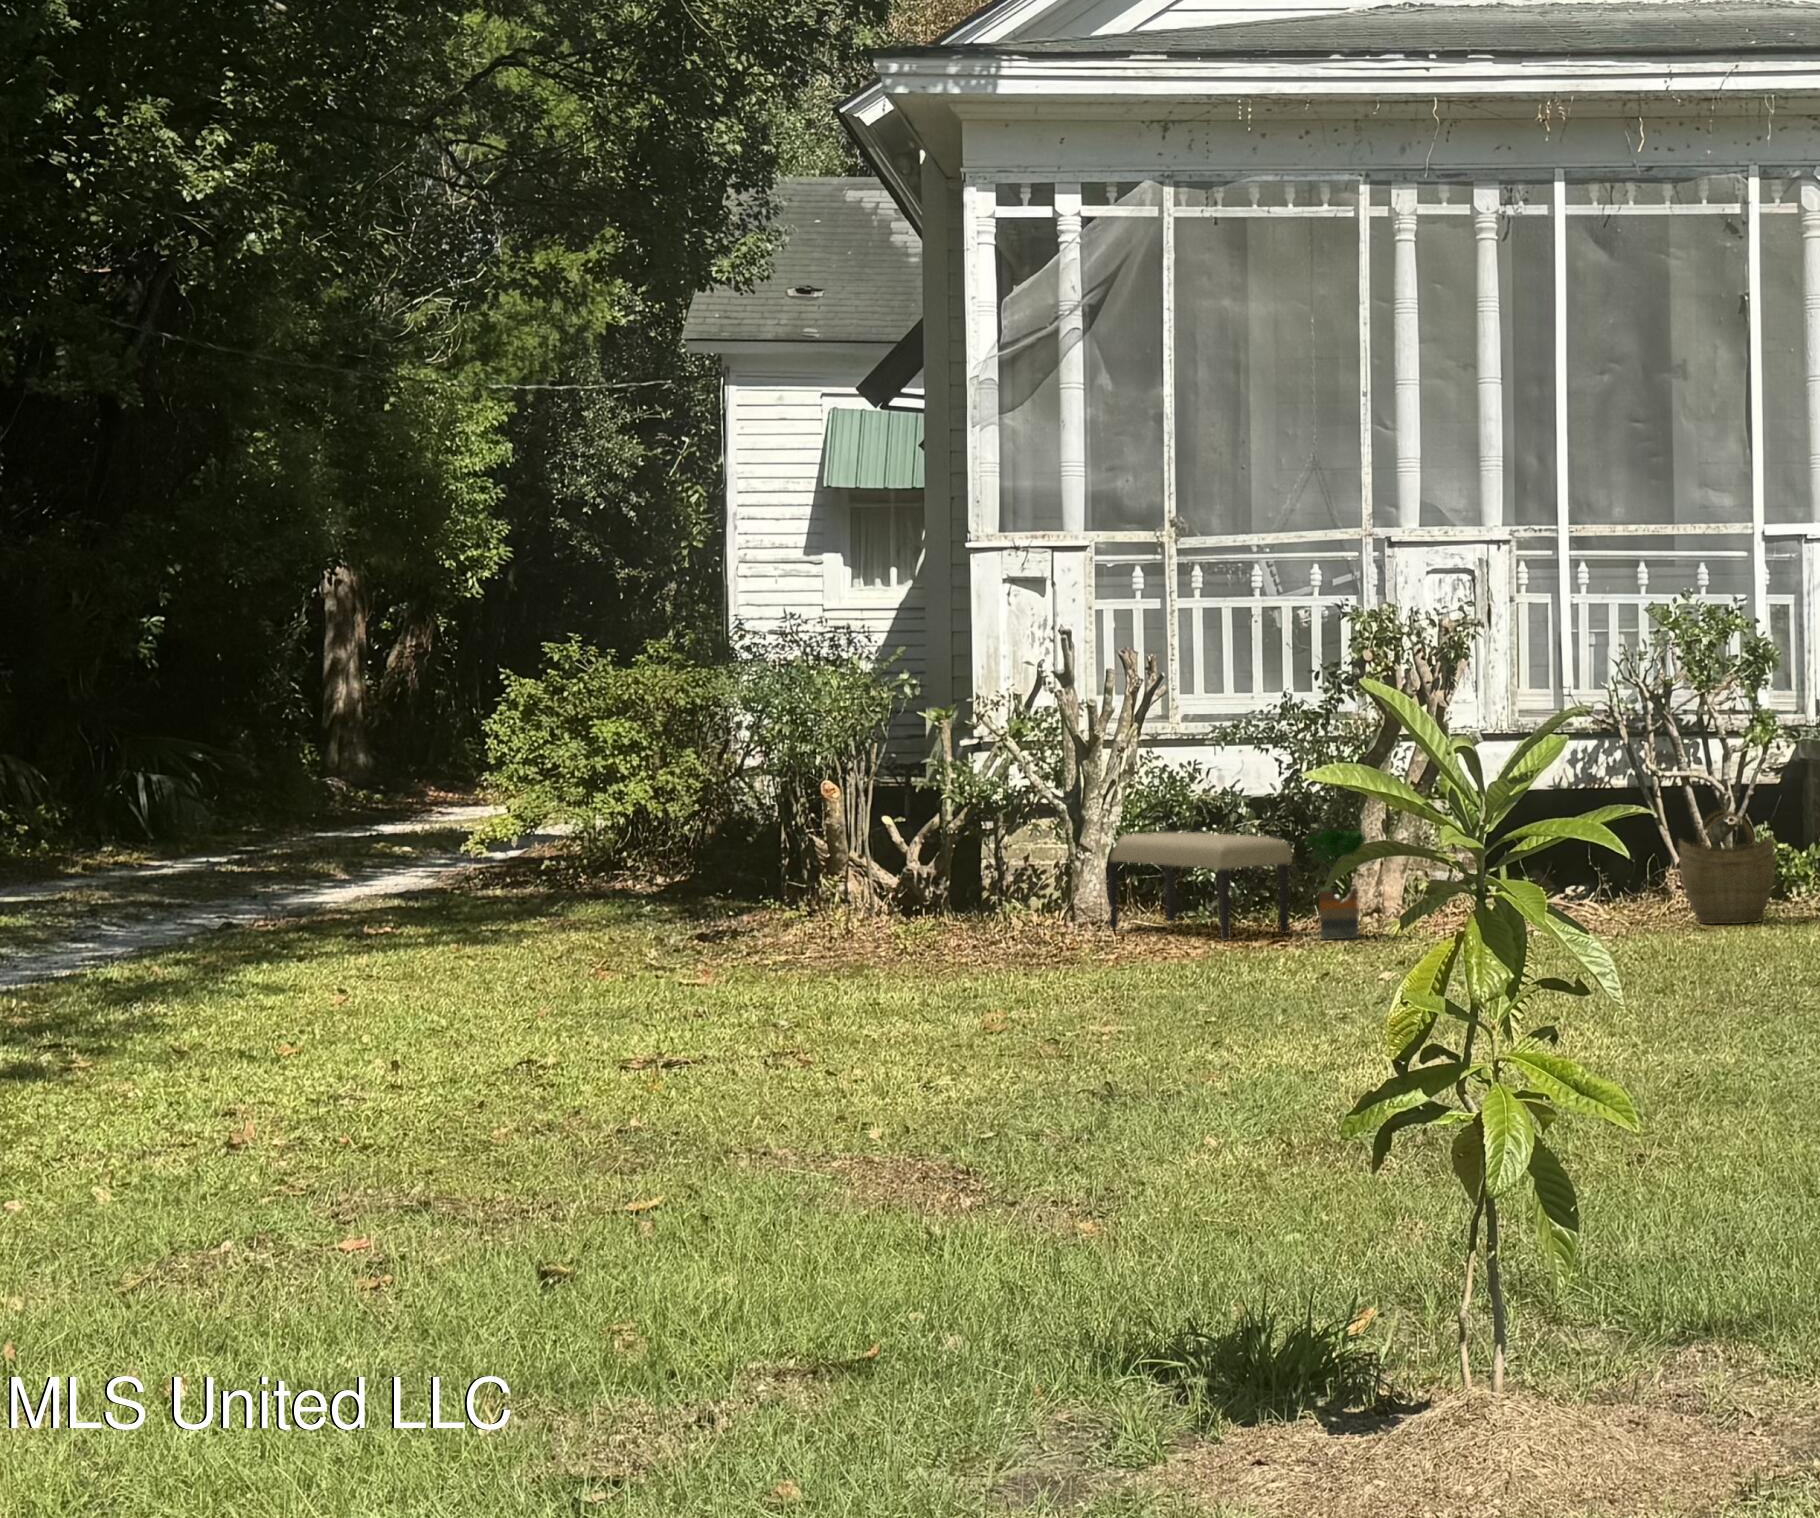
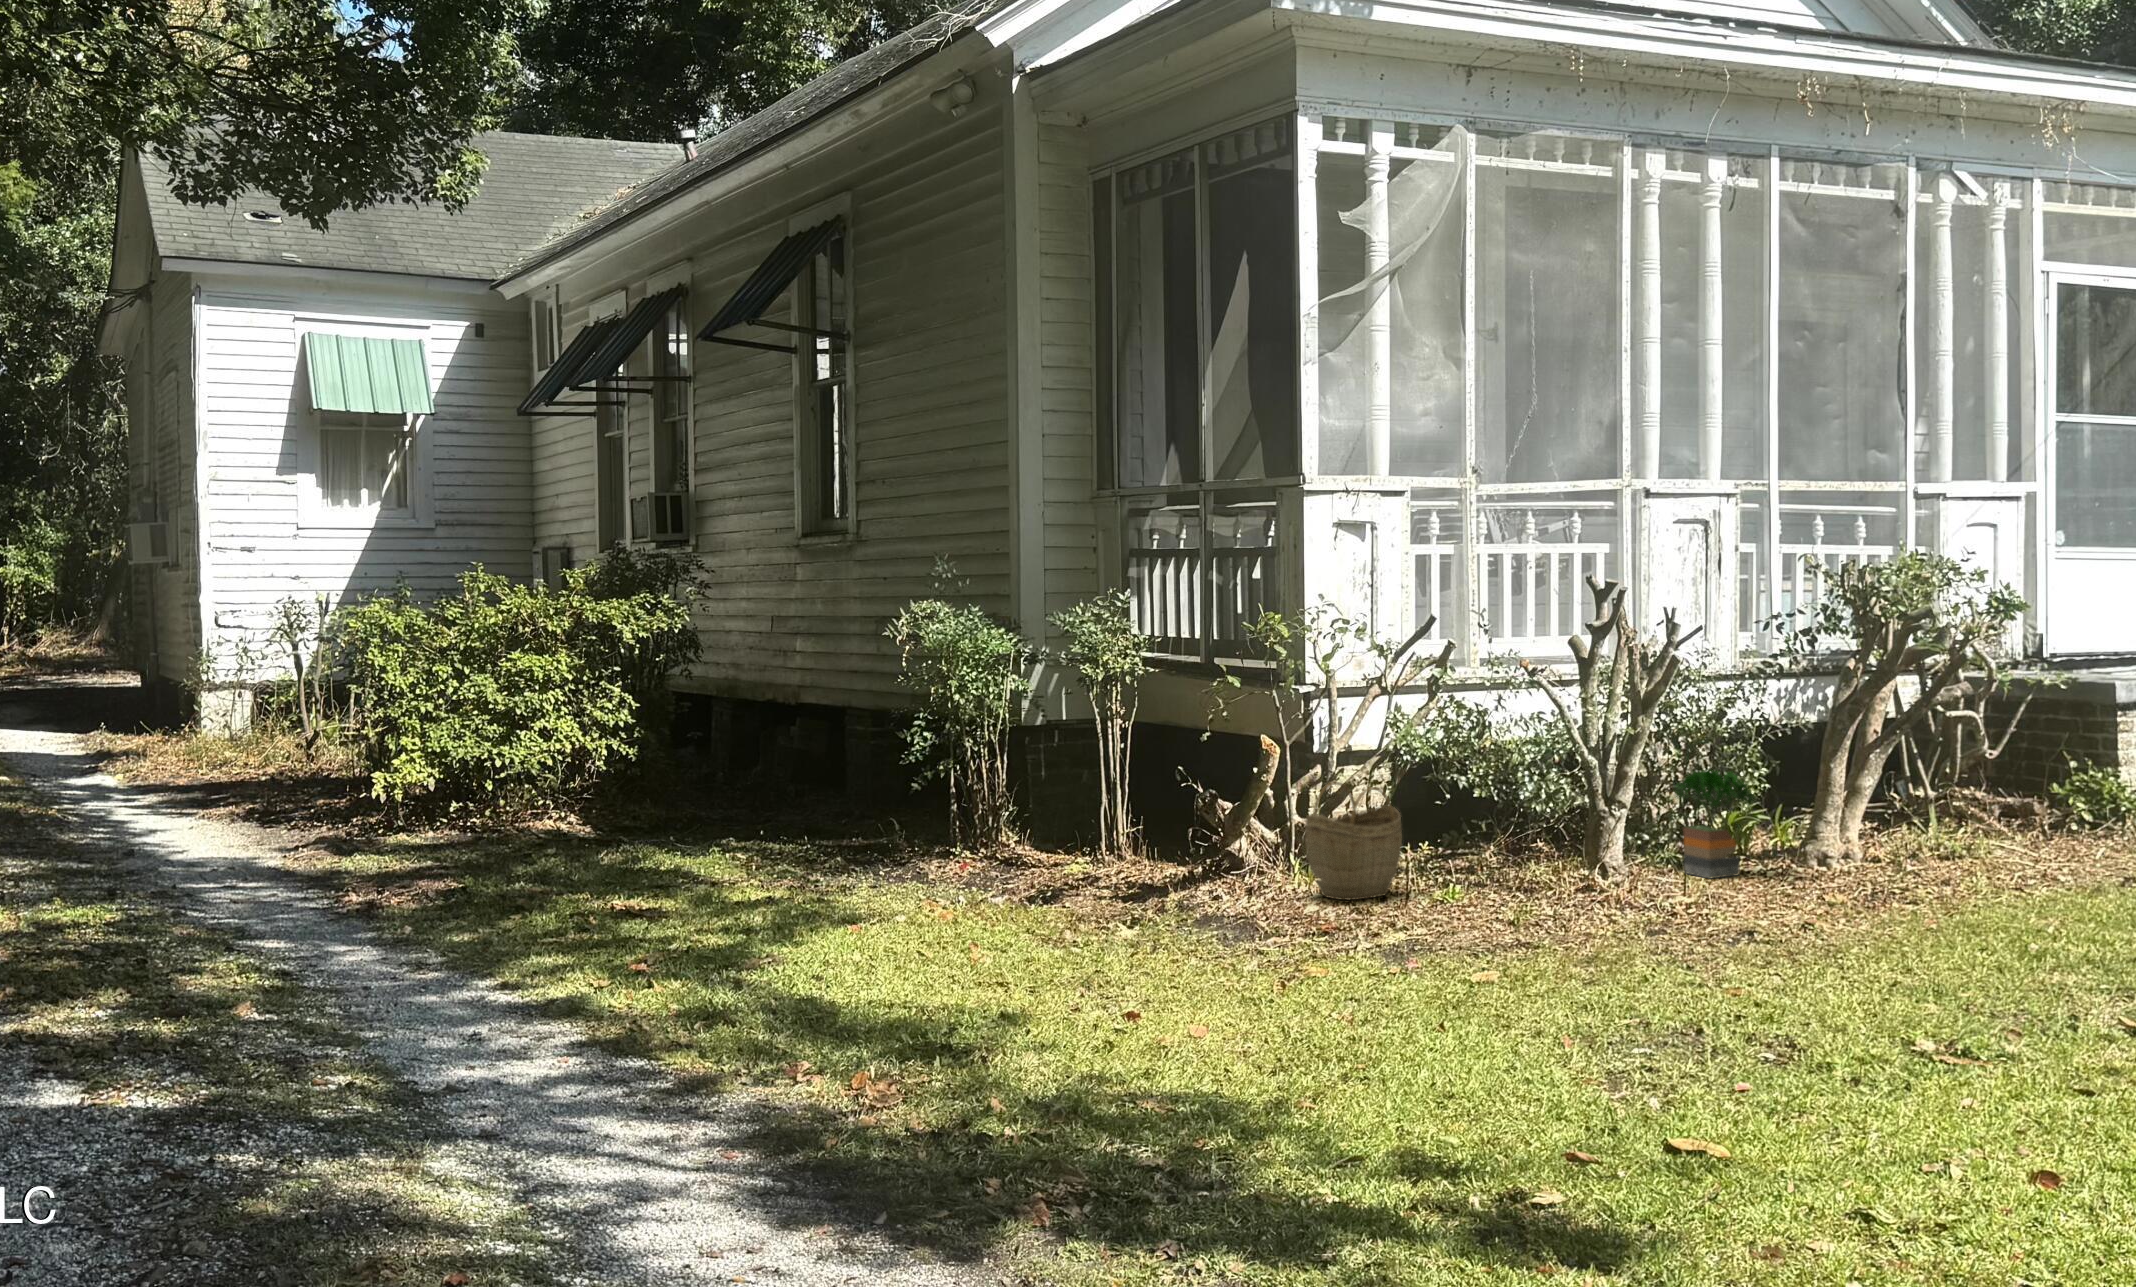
woven basket: present [1679,811,1775,924] -> present [1305,782,1402,900]
bench: present [1107,831,1292,941] -> none [1411,771,1637,883]

